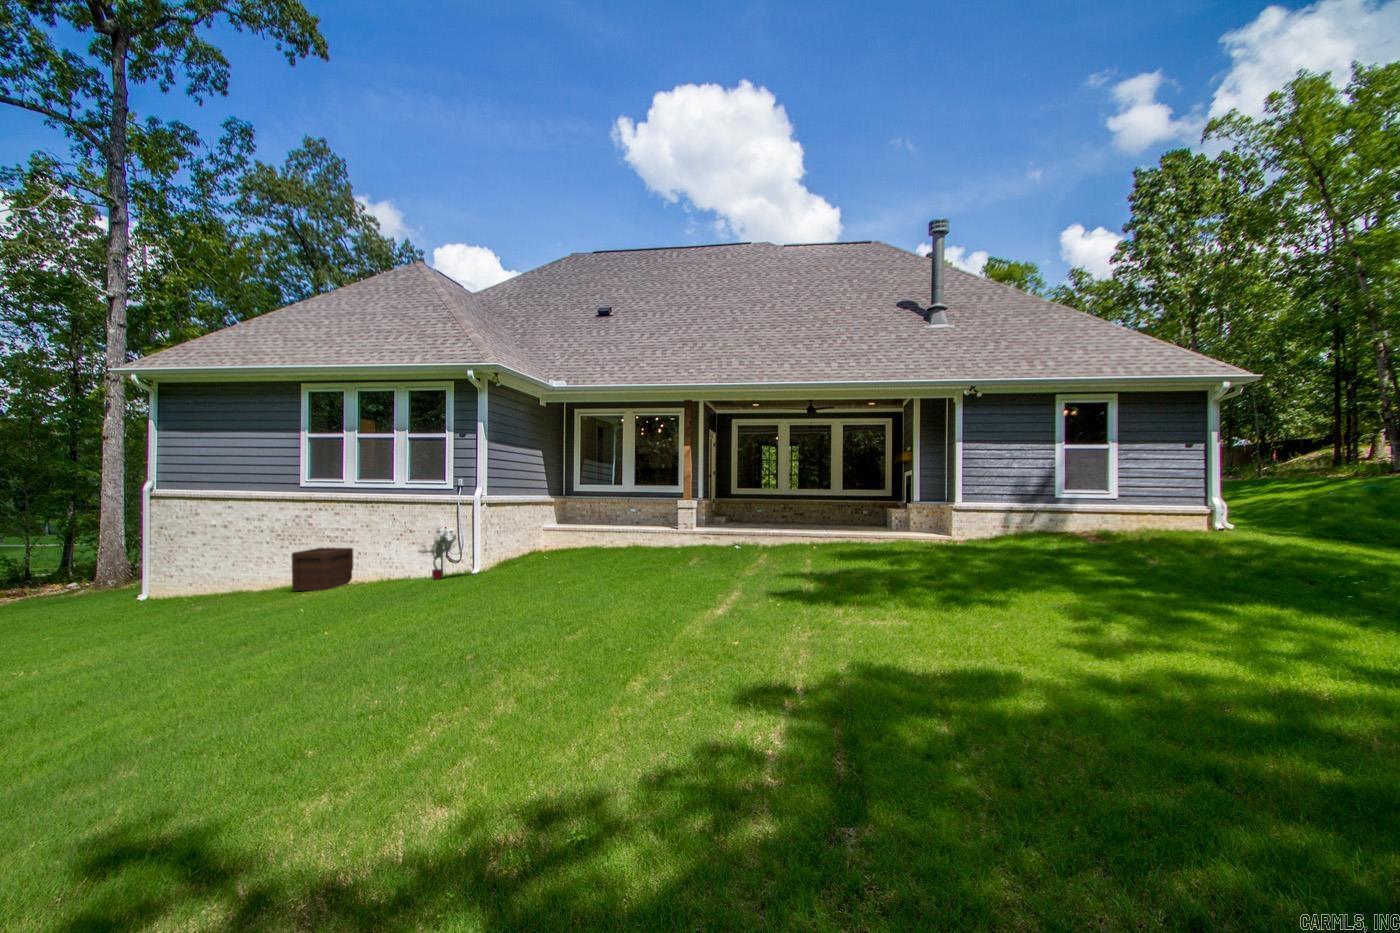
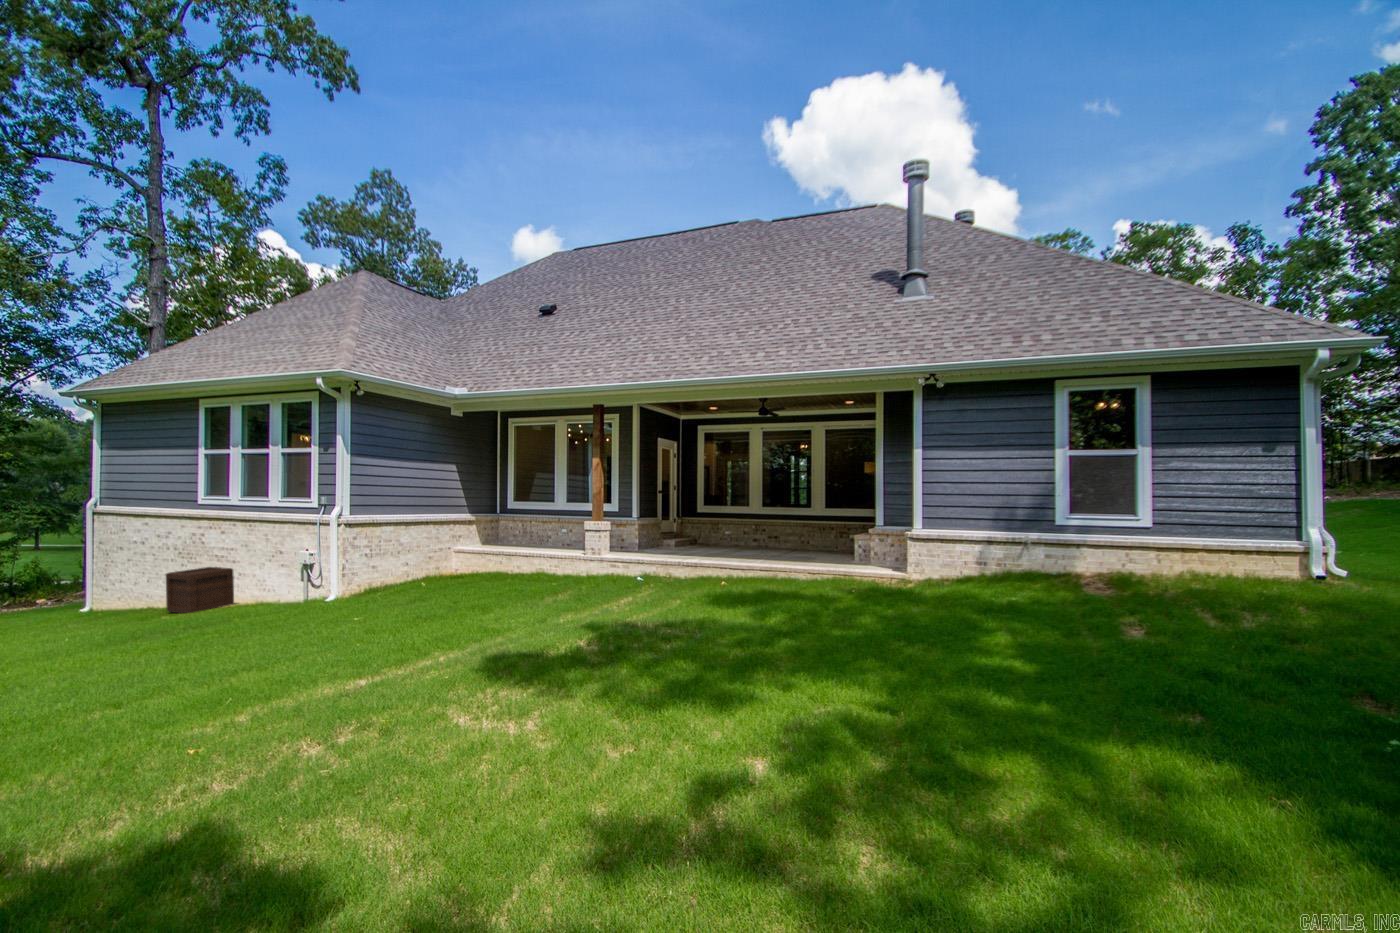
potted tree: present [419,529,456,580] -> none [270,551,310,608]

